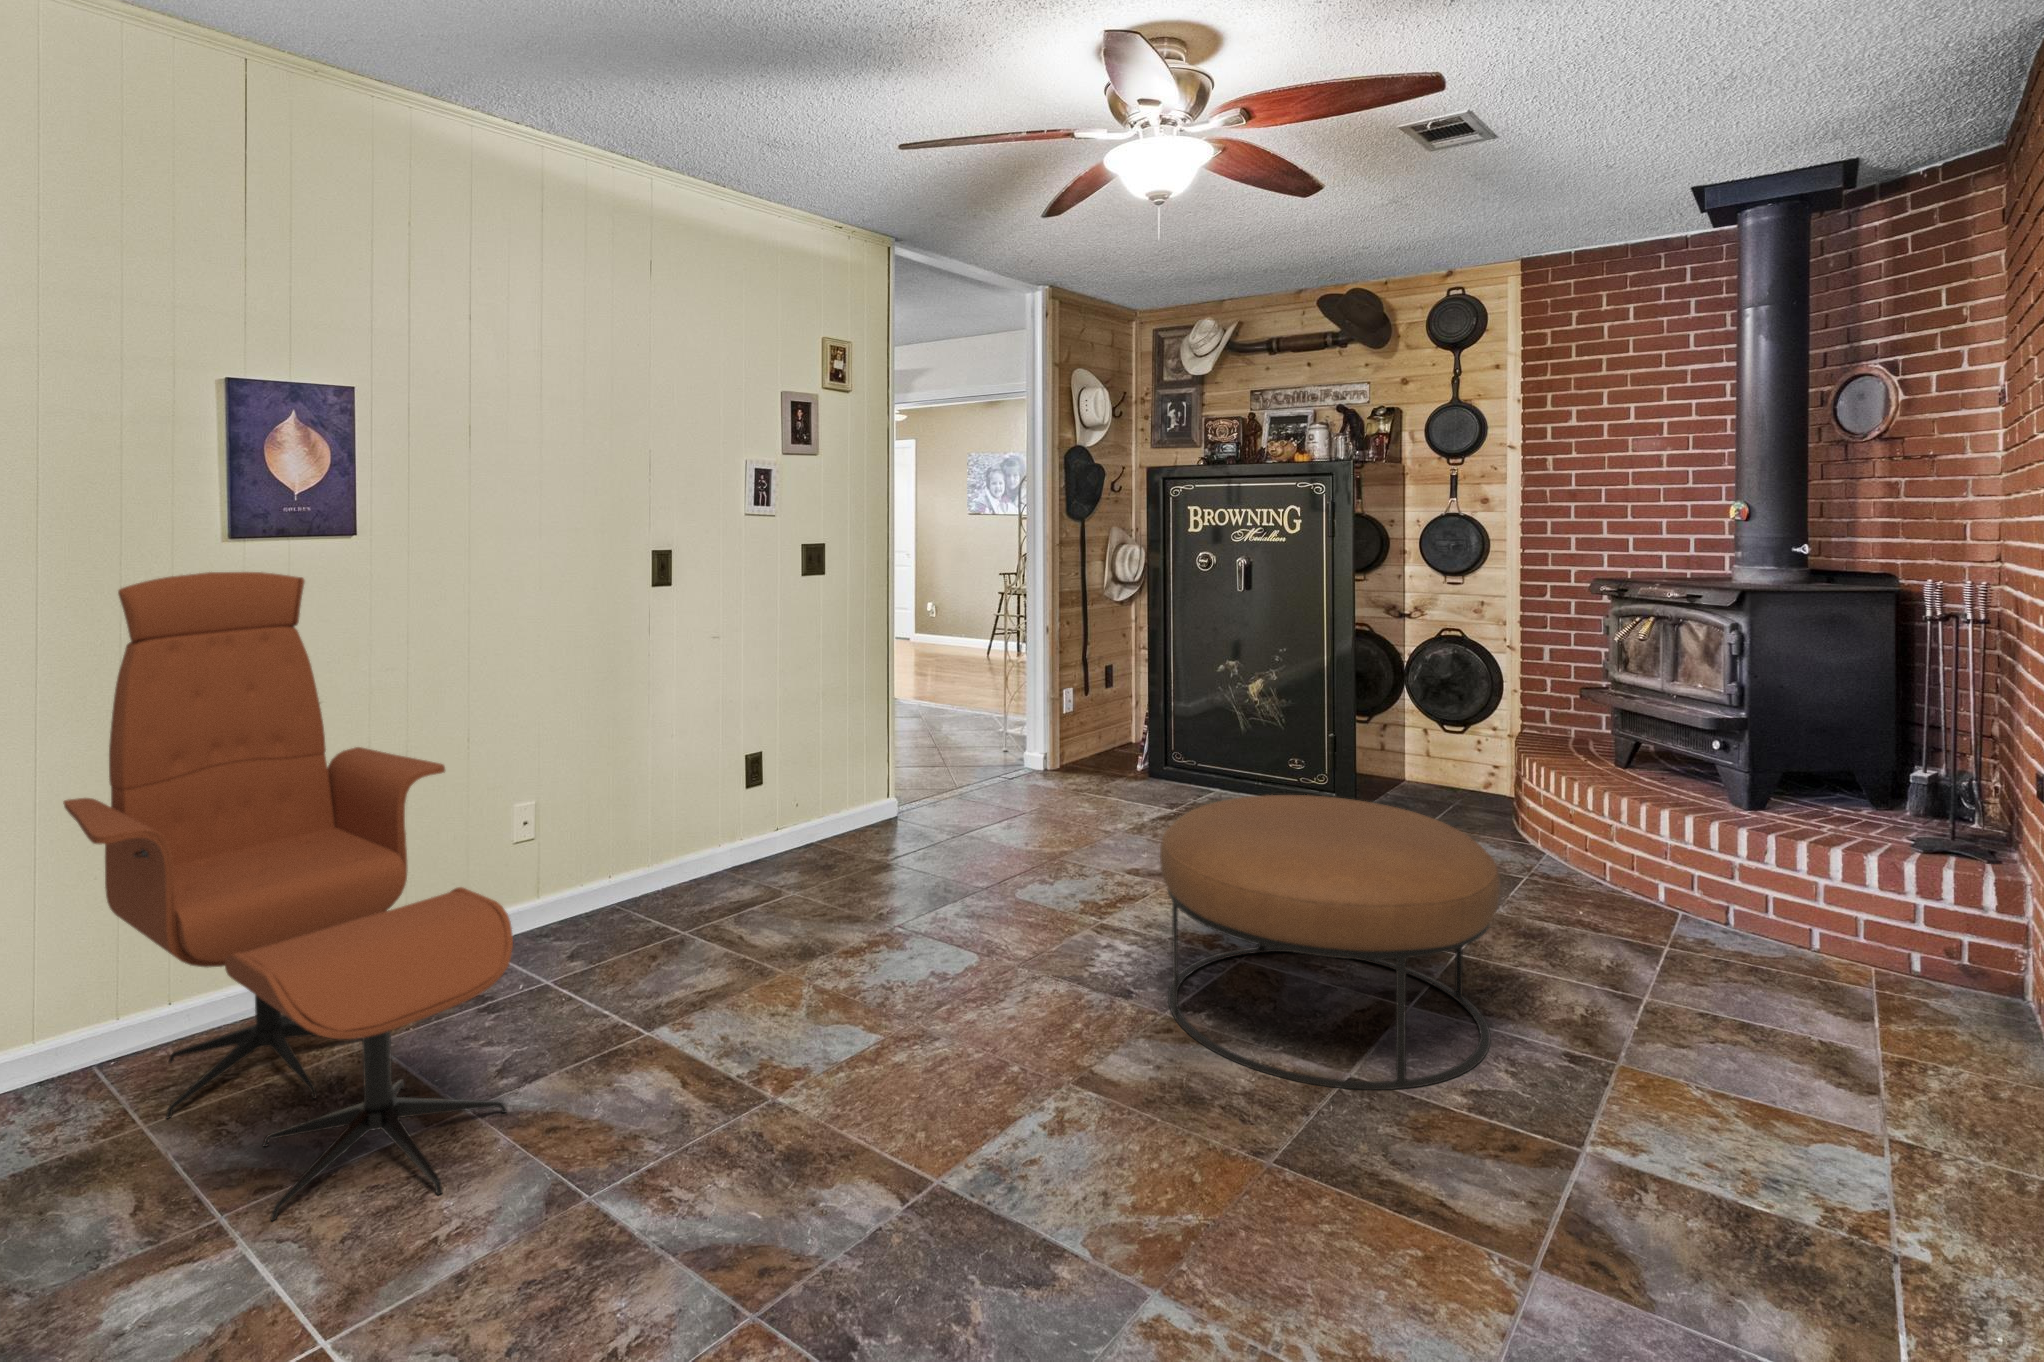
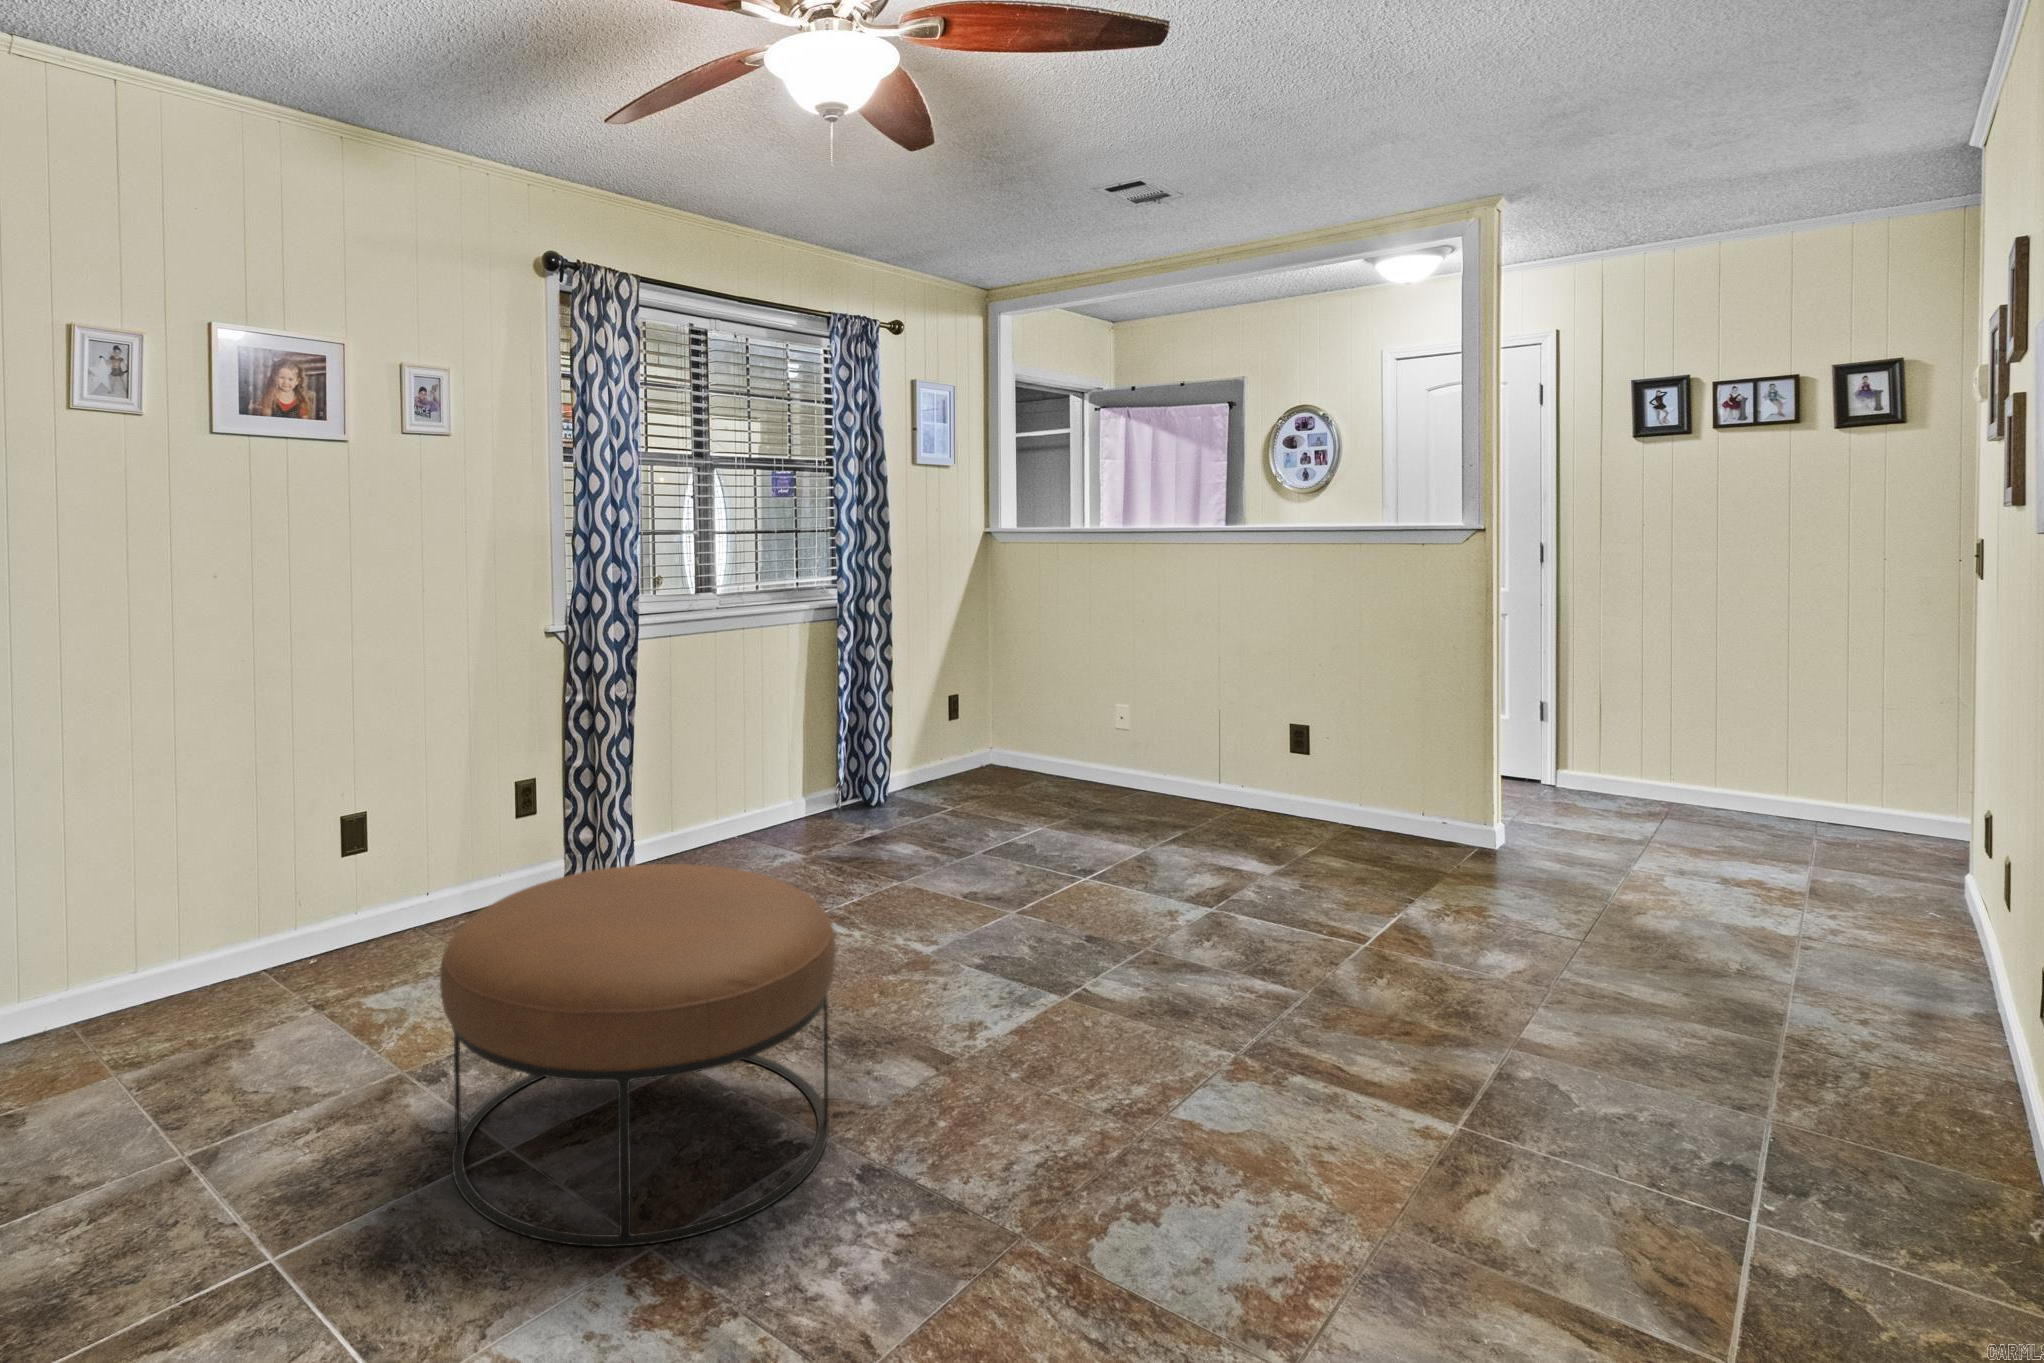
lounge chair: present [63,572,513,1221] -> none [1426,571,2016,1158]

